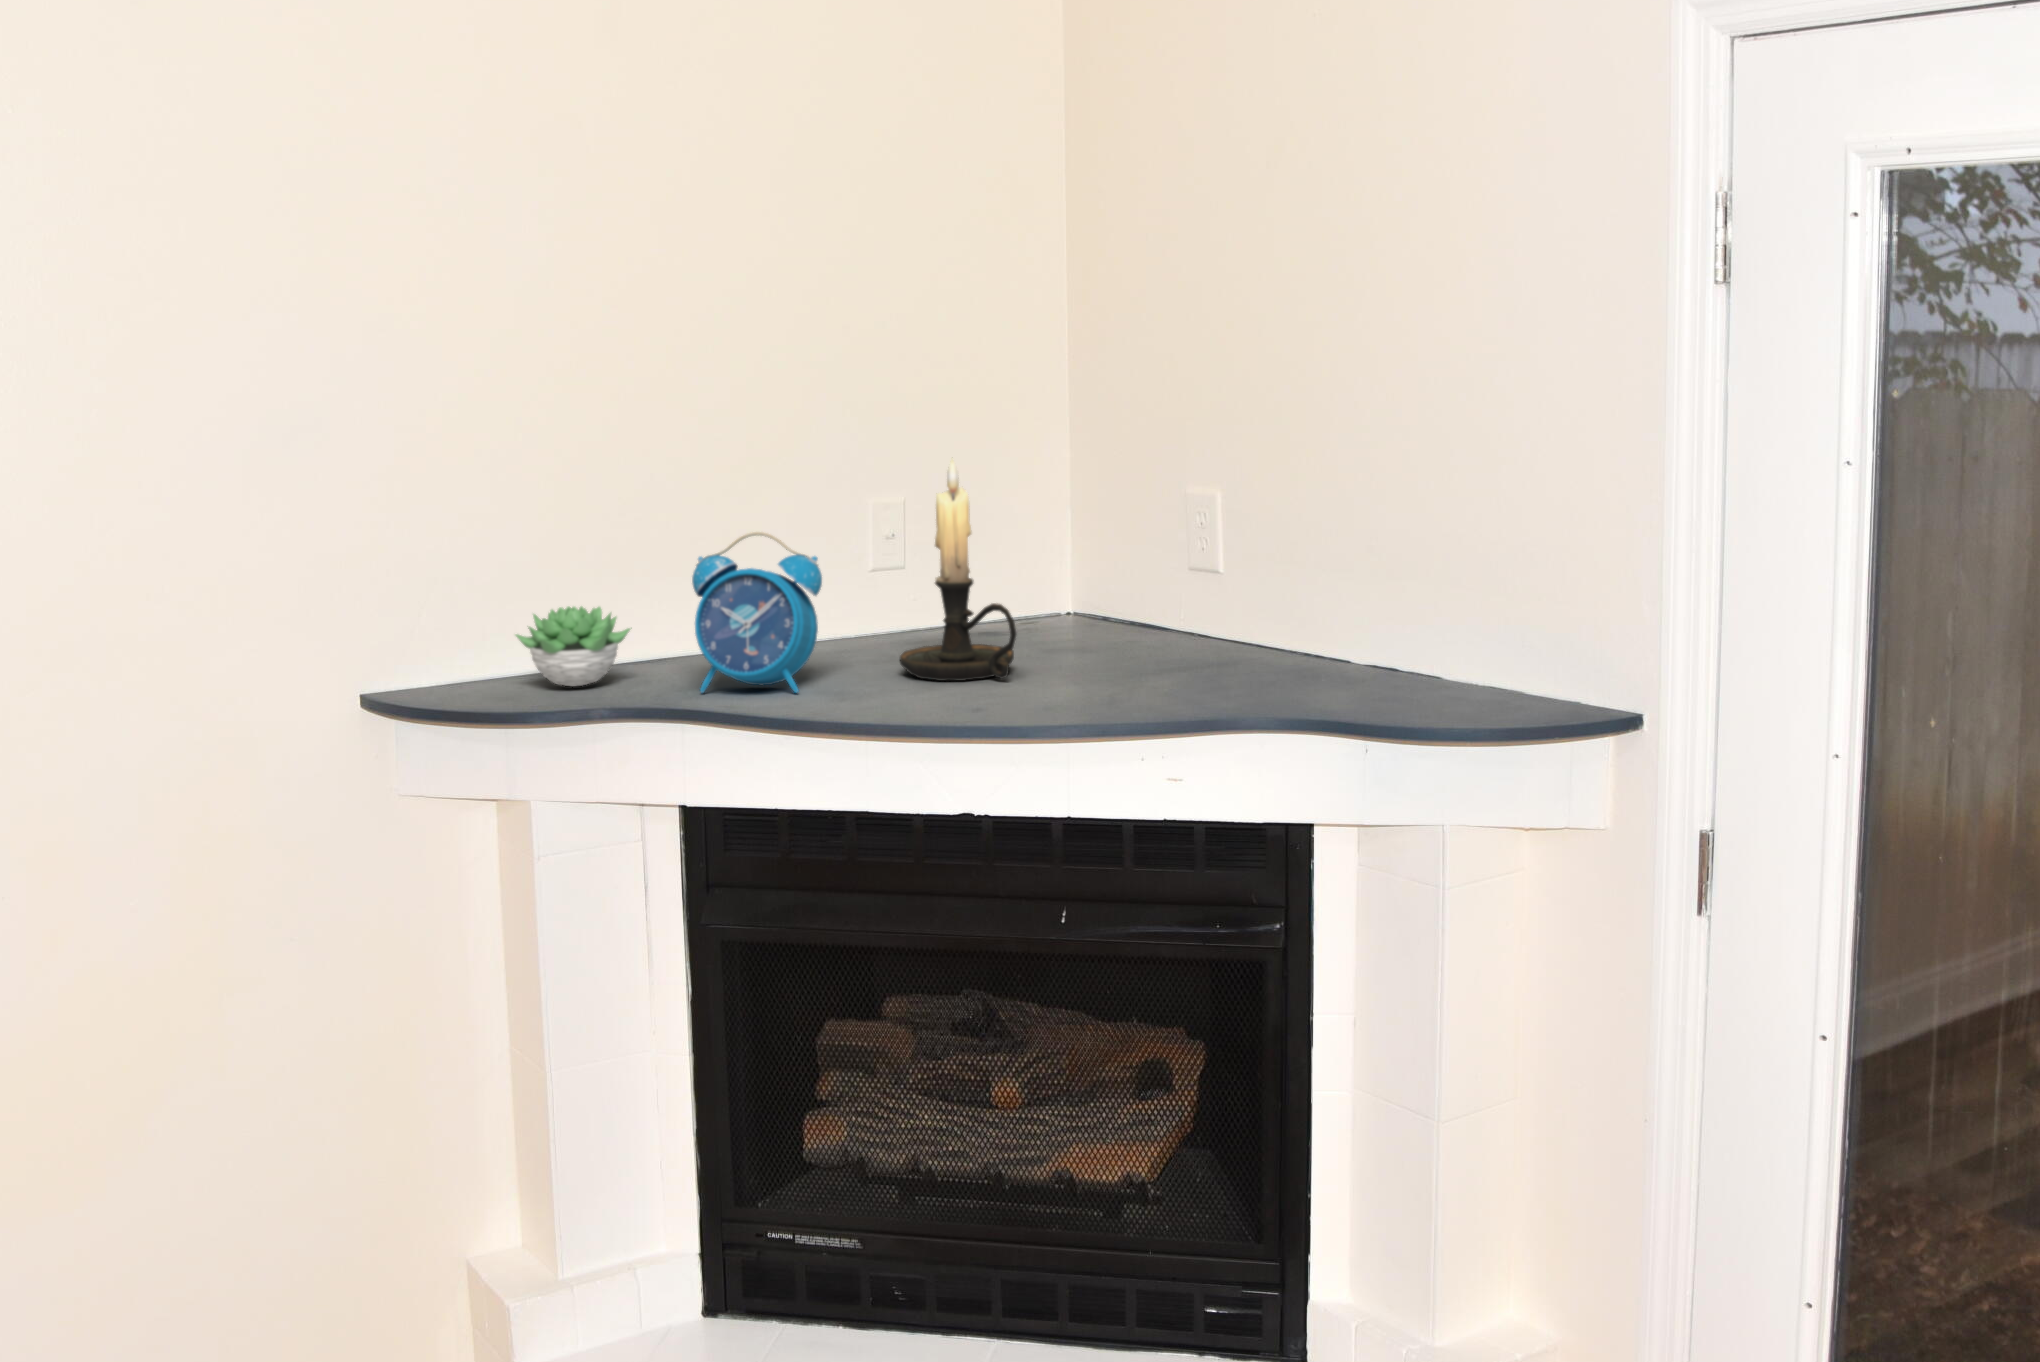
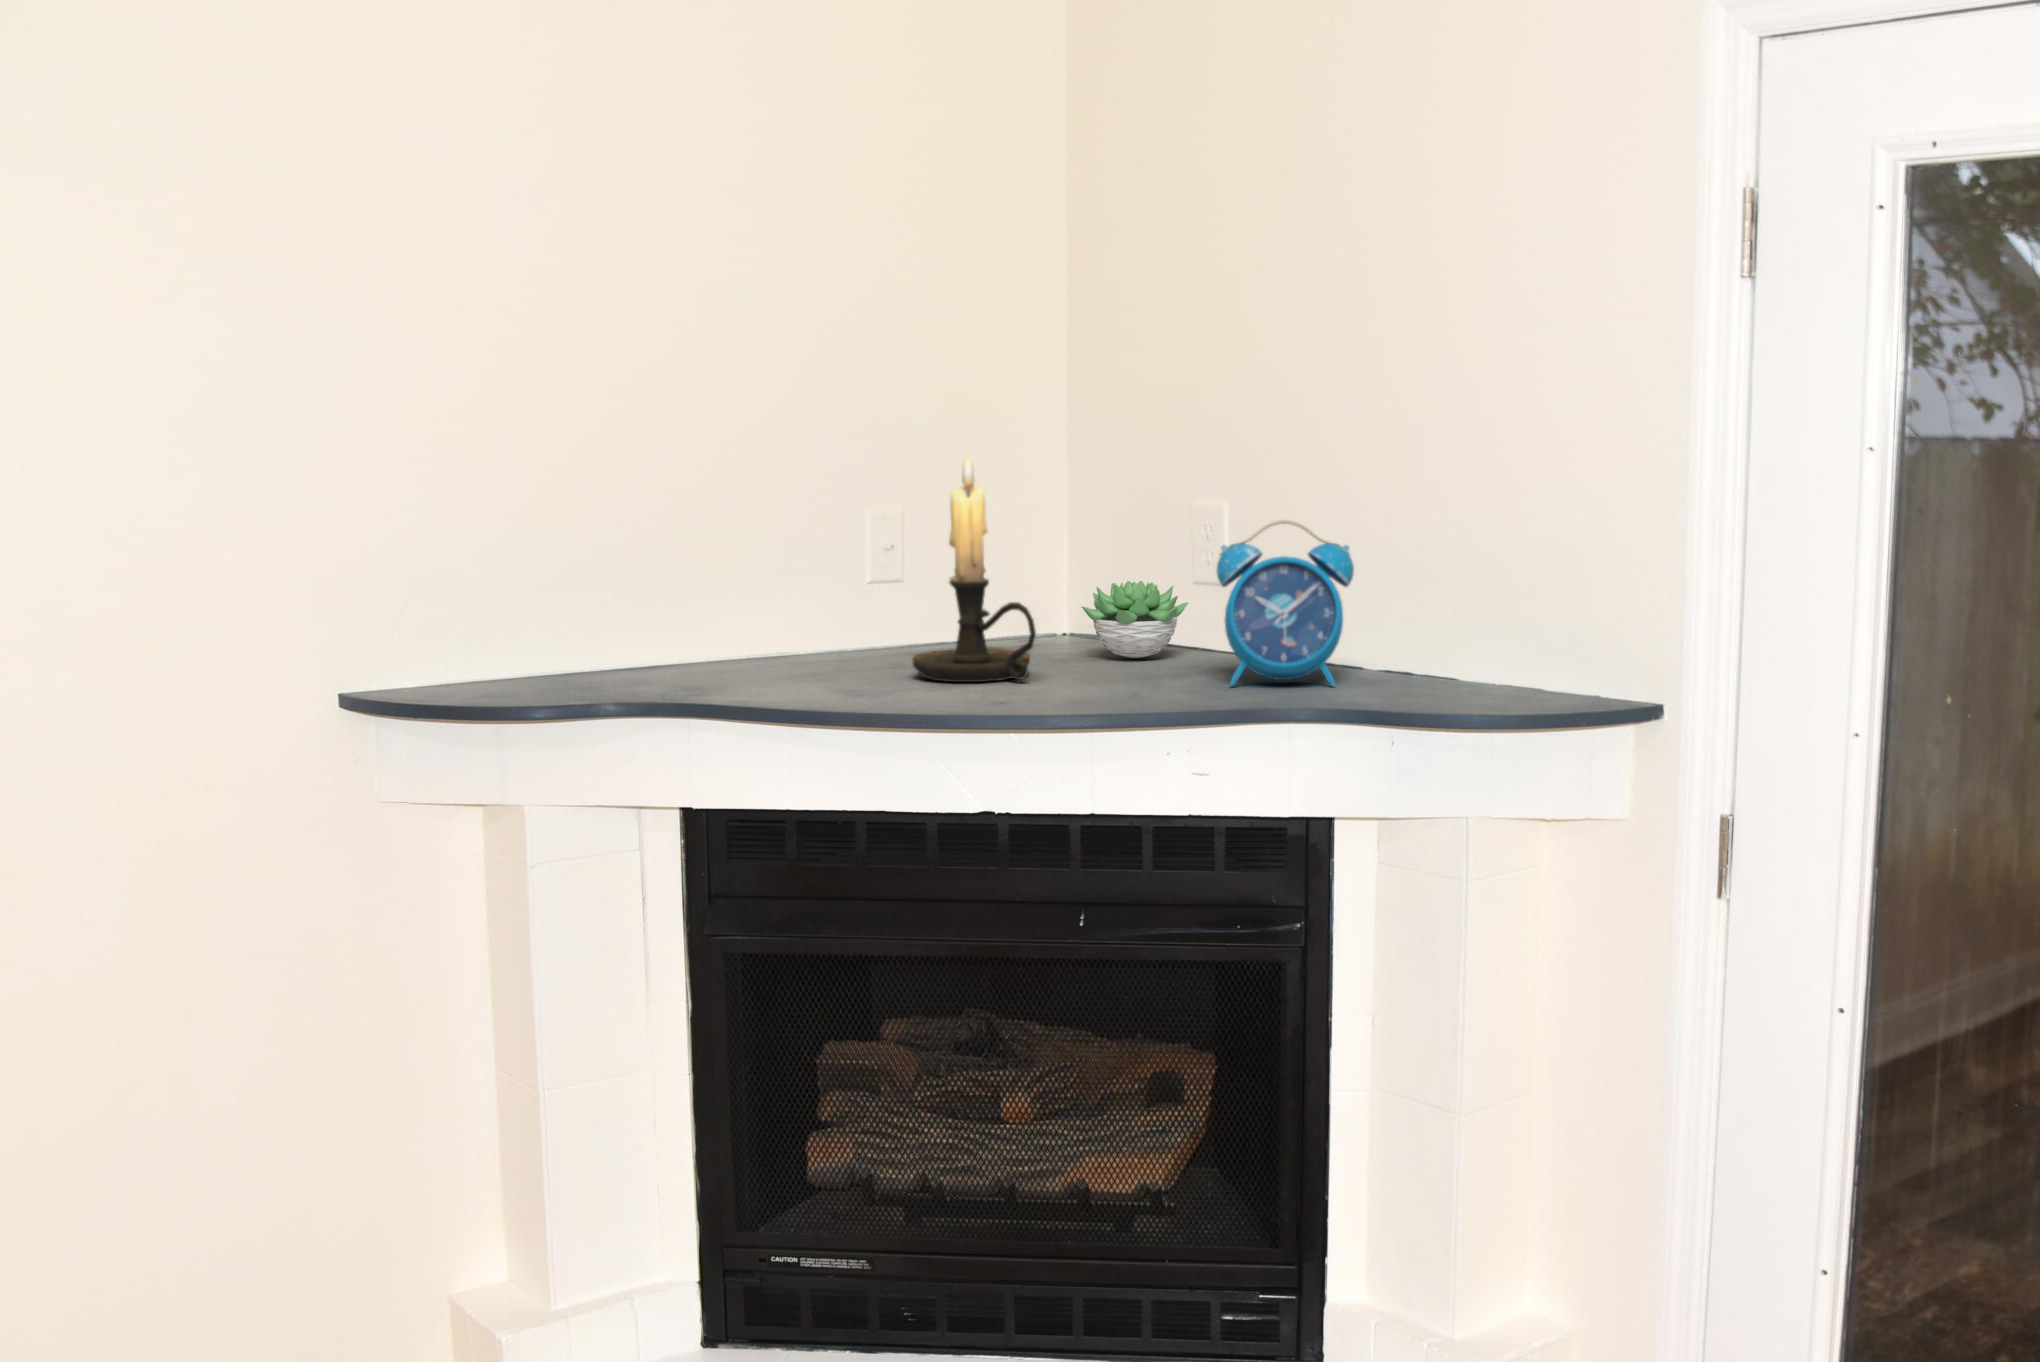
alarm clock: present [692,532,822,693] -> present [1217,520,1354,685]
succulent plant: present [516,606,632,686] -> present [1082,581,1188,658]

